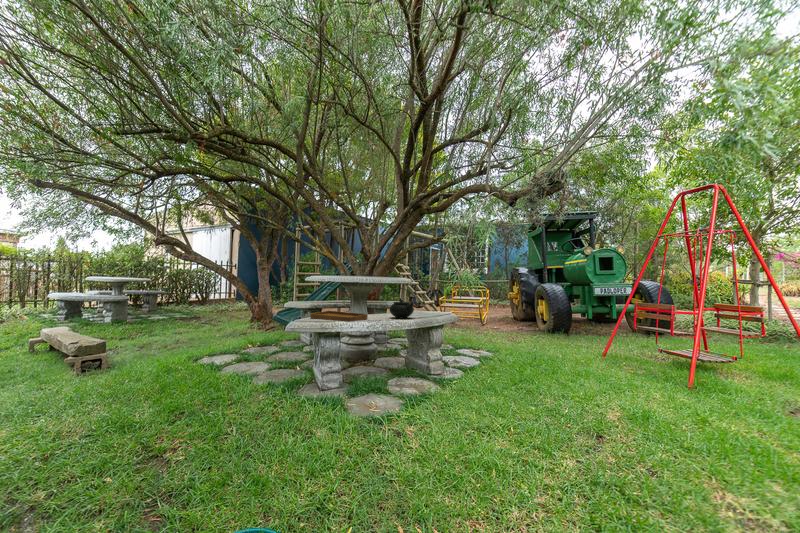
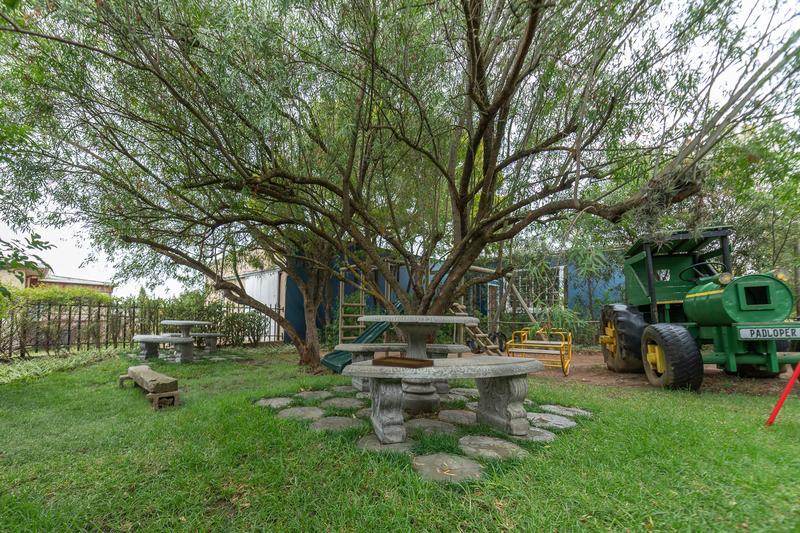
teapot: present [389,288,414,318] -> none [455,331,484,364]

